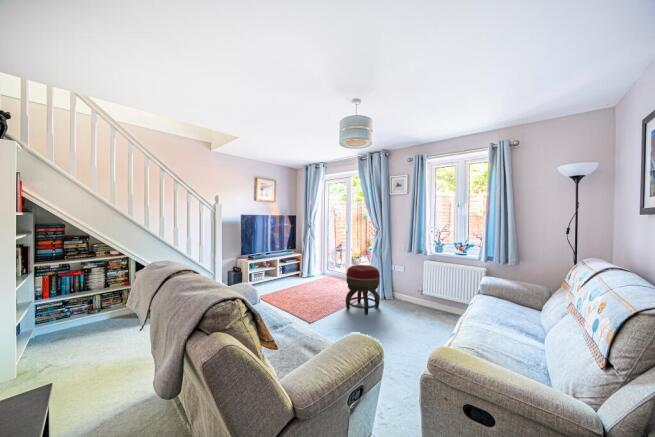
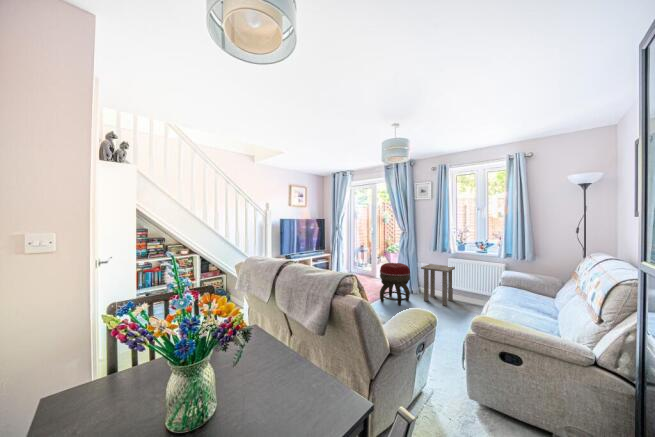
side table: none [392,266,432,314] -> present [421,264,455,305]

